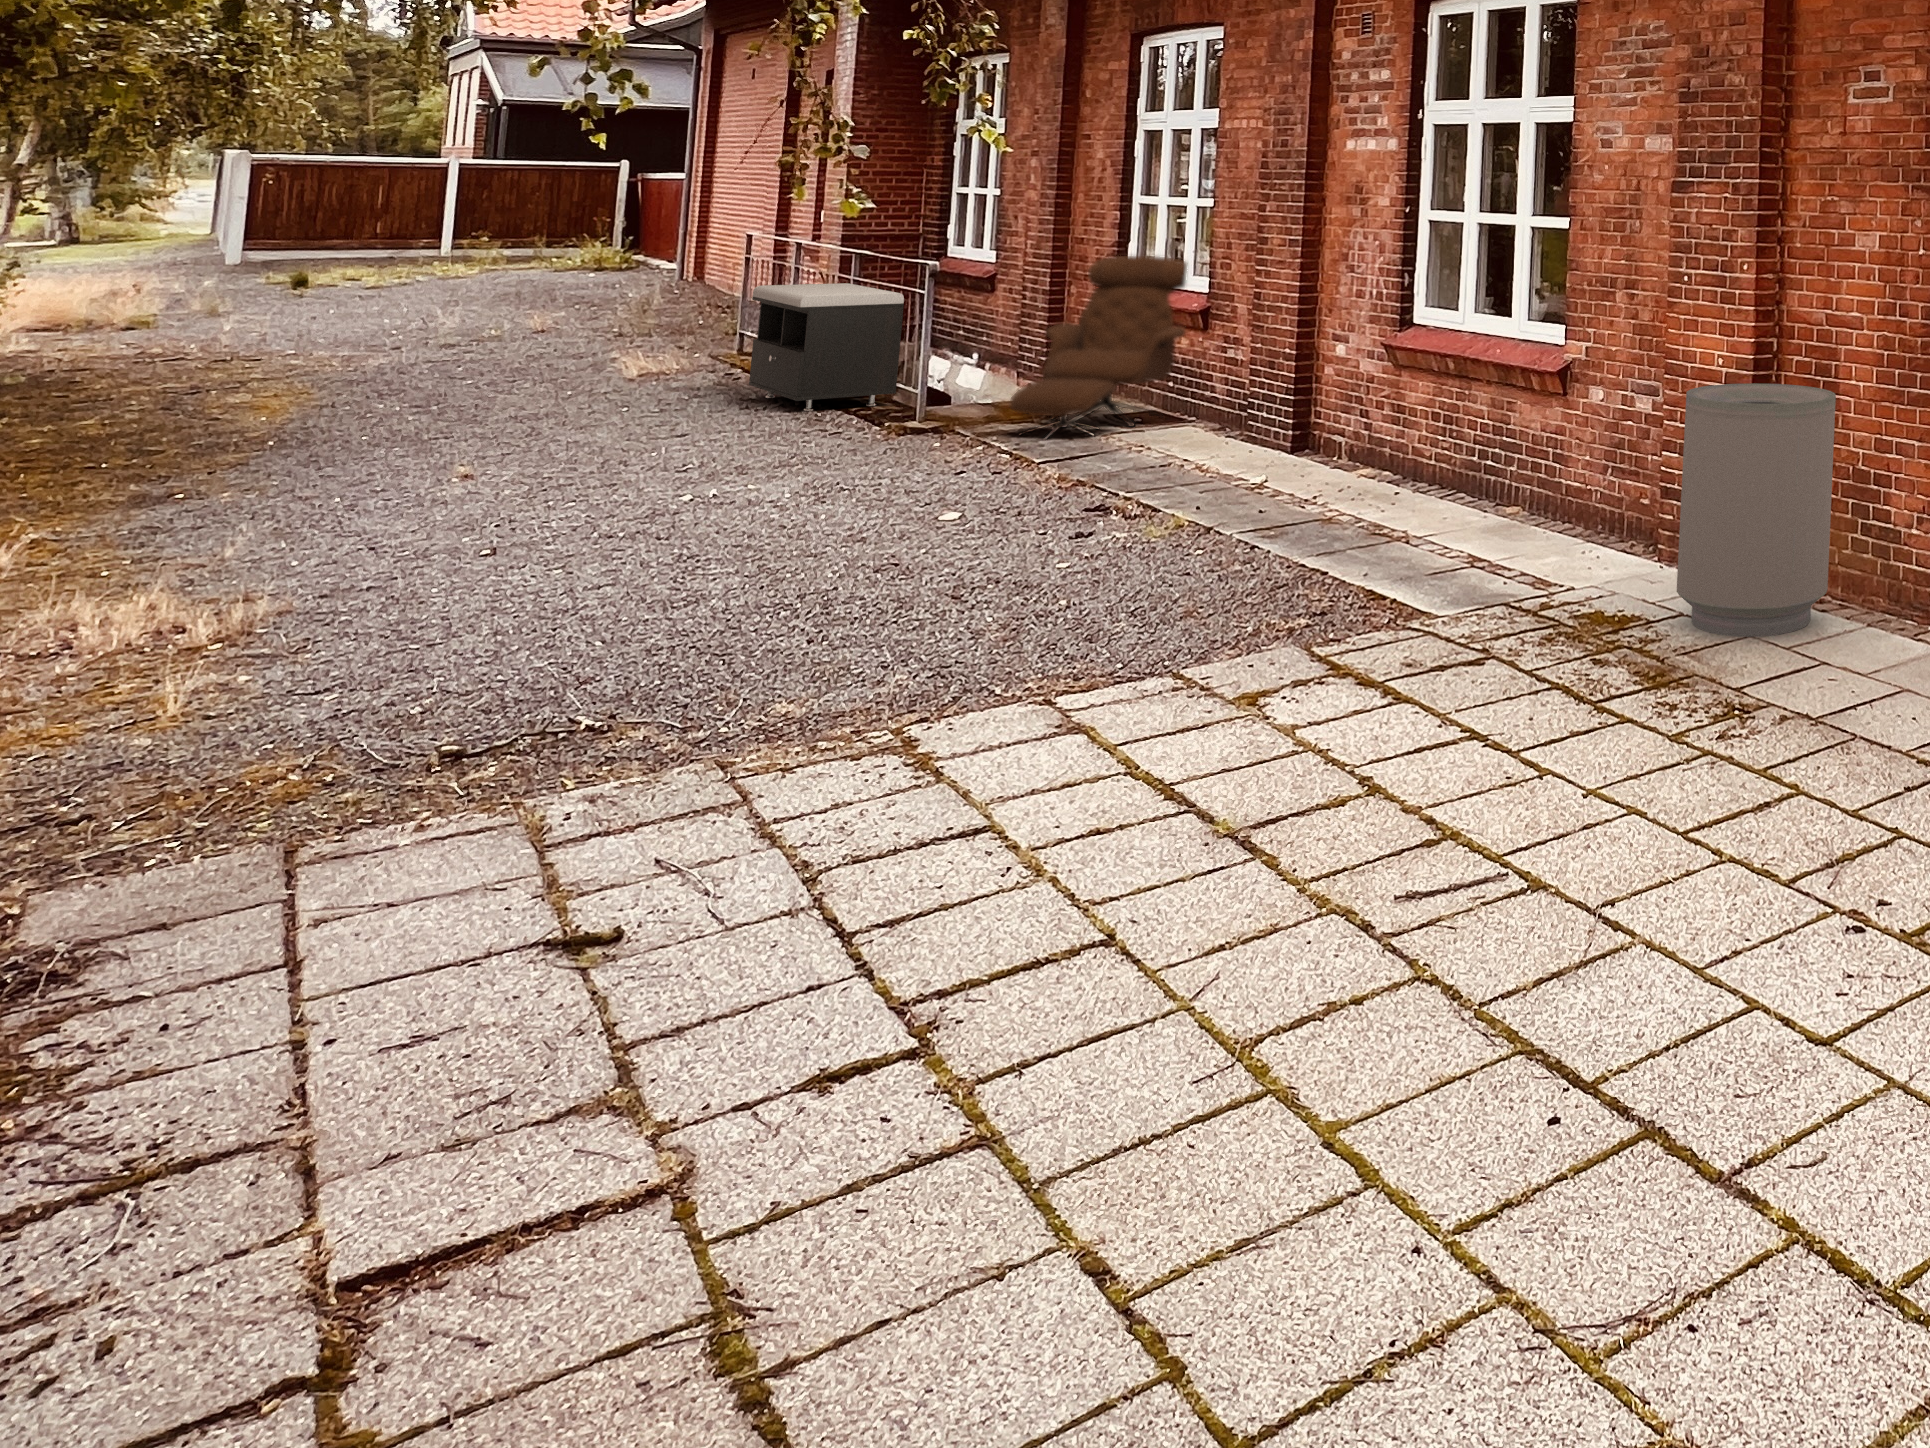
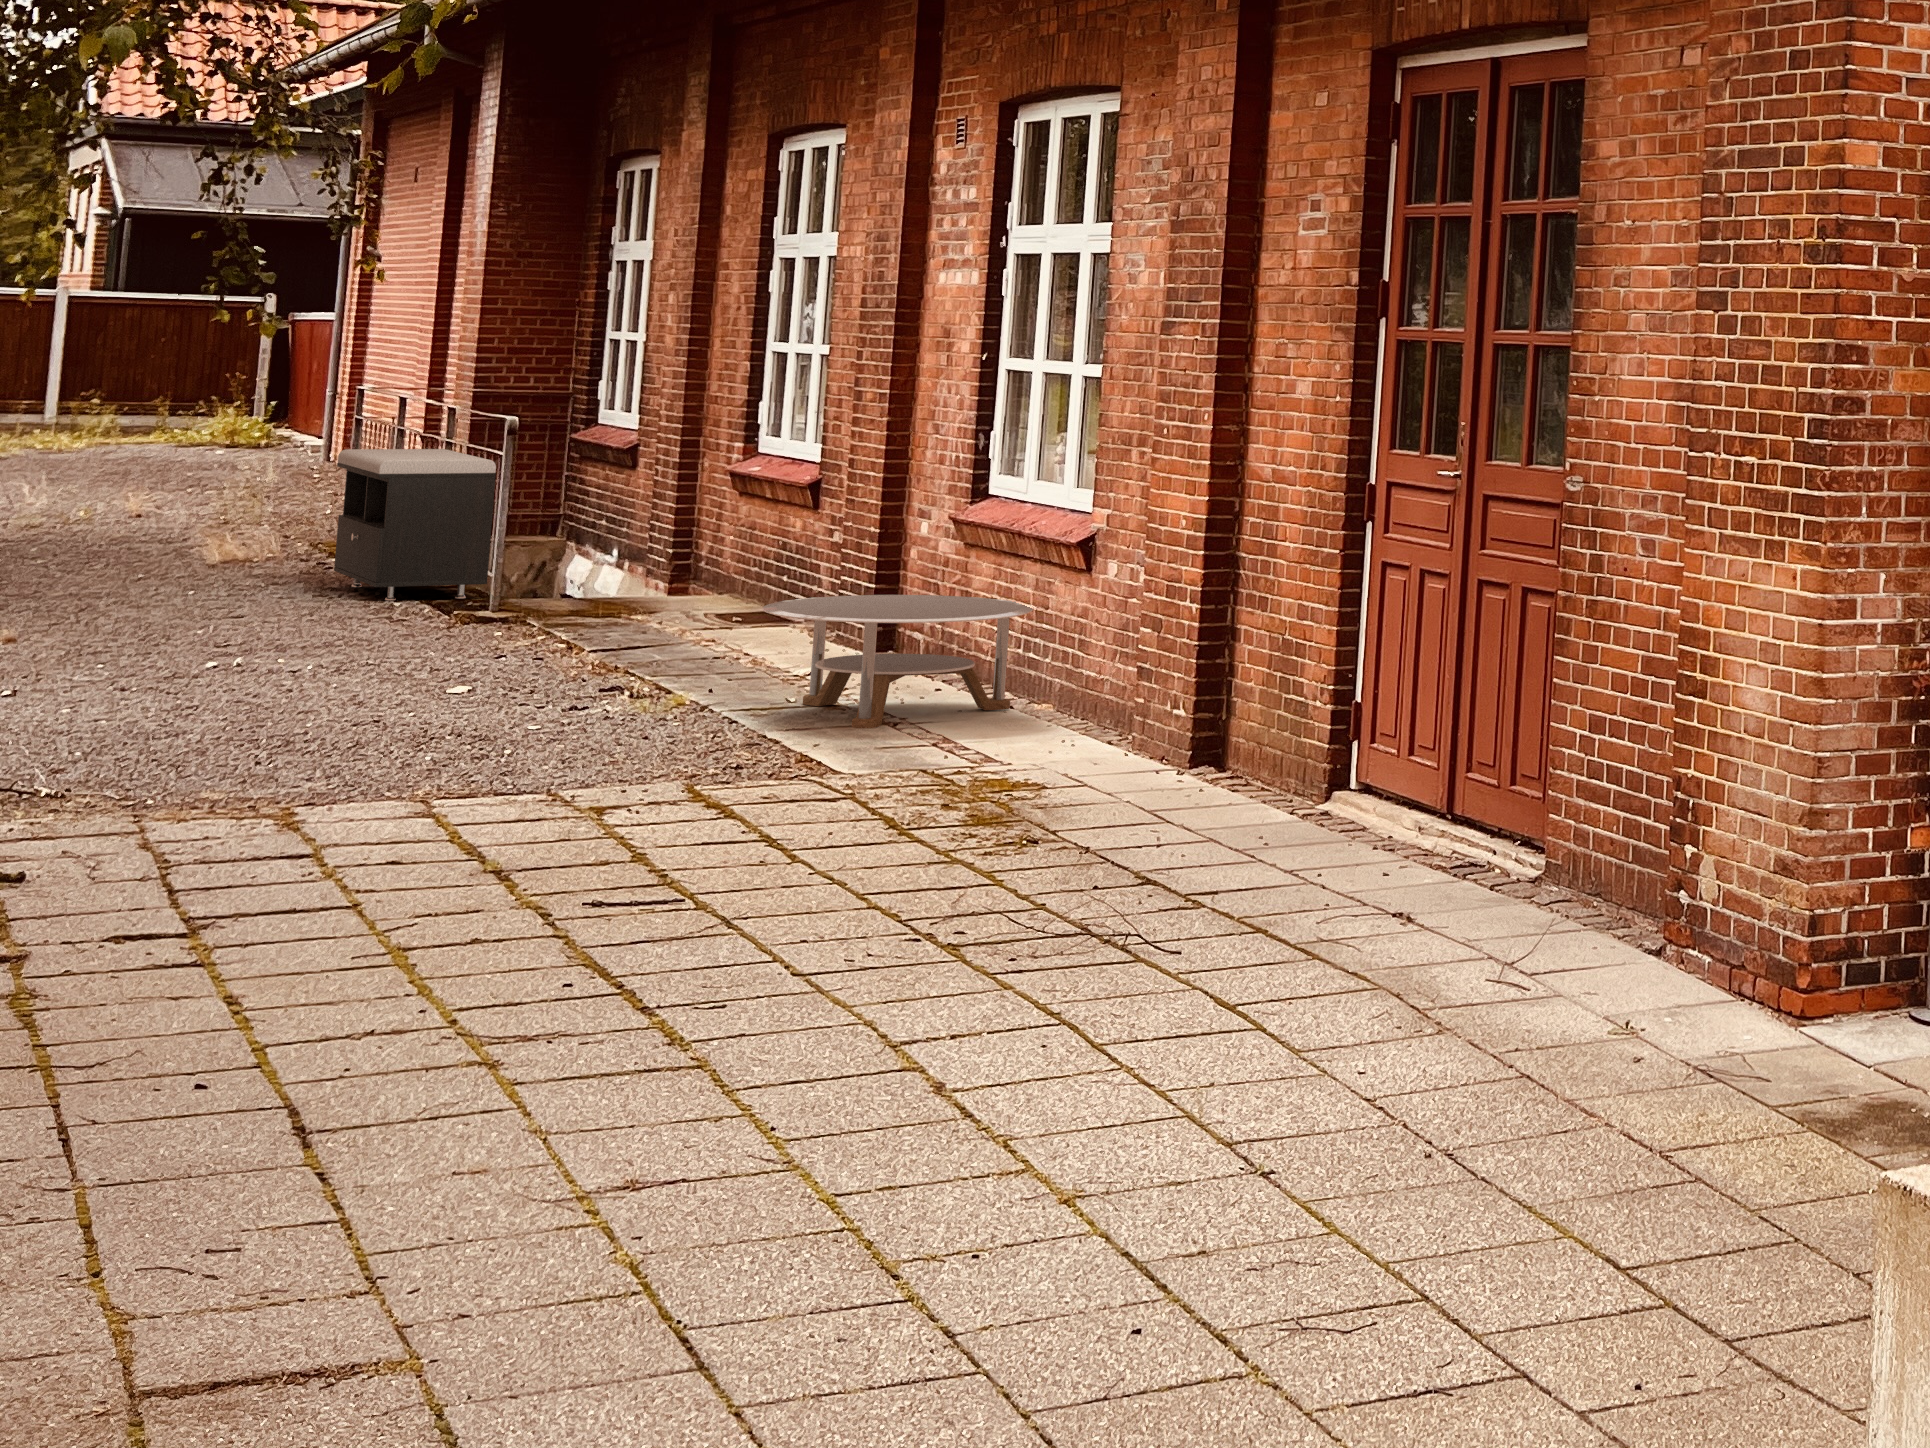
lounge chair: present [1010,256,1187,439] -> none [587,417,809,636]
trash can: present [1677,383,1836,637] -> none [1085,546,1262,806]
round table: none [1256,412,1496,545] -> present [763,595,1033,729]

